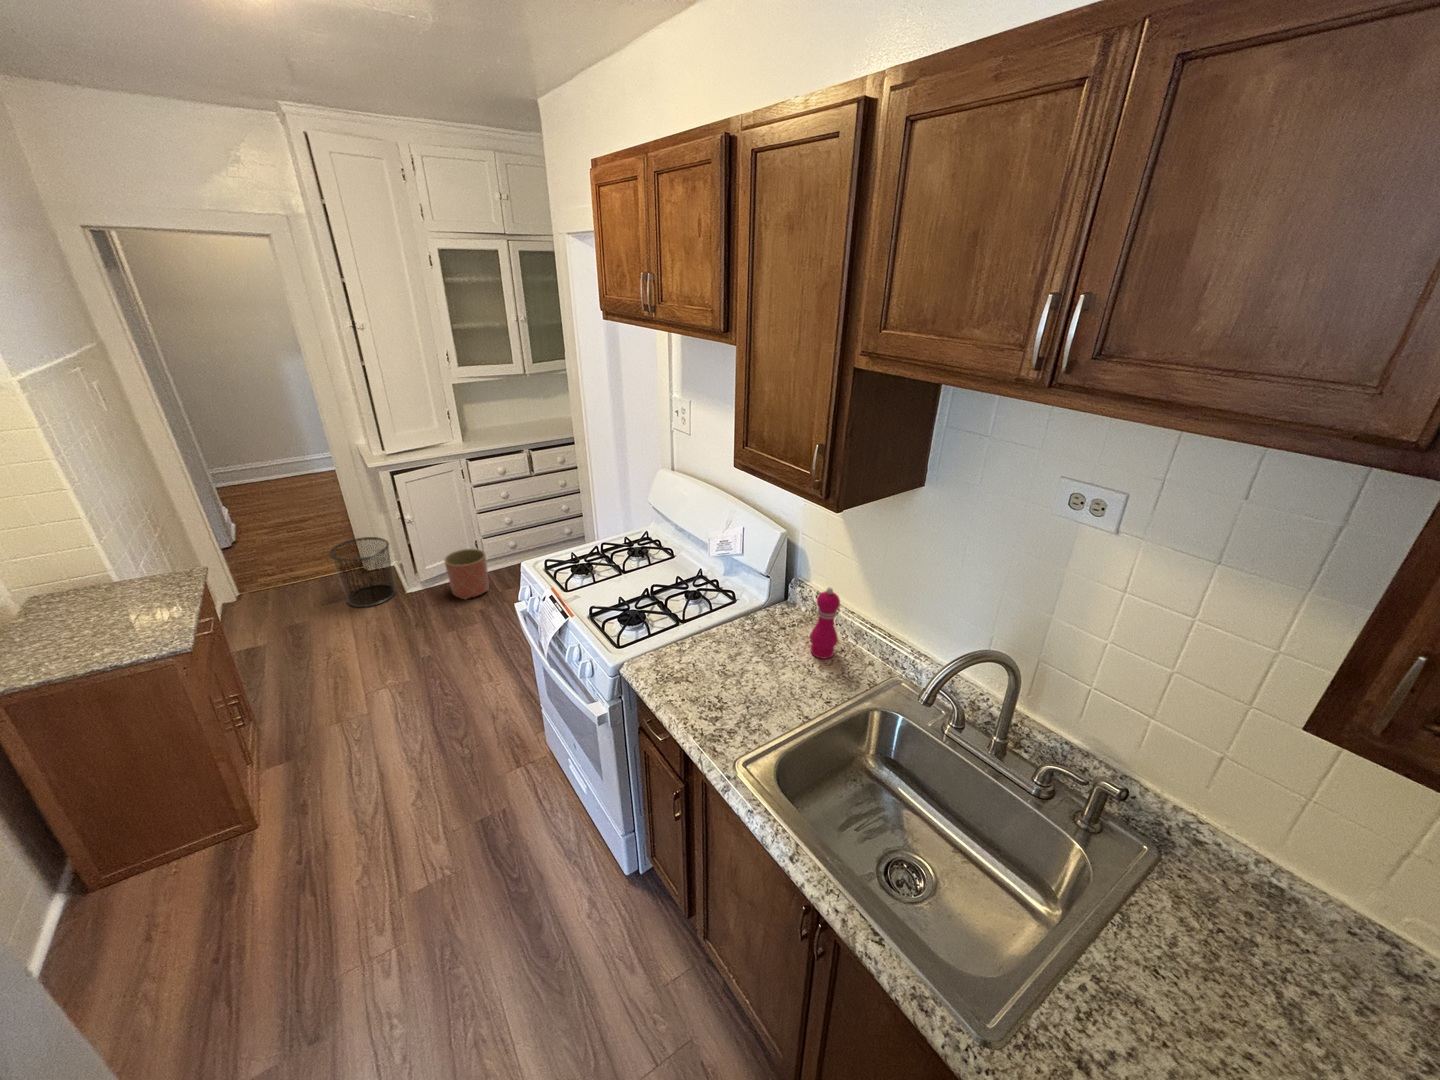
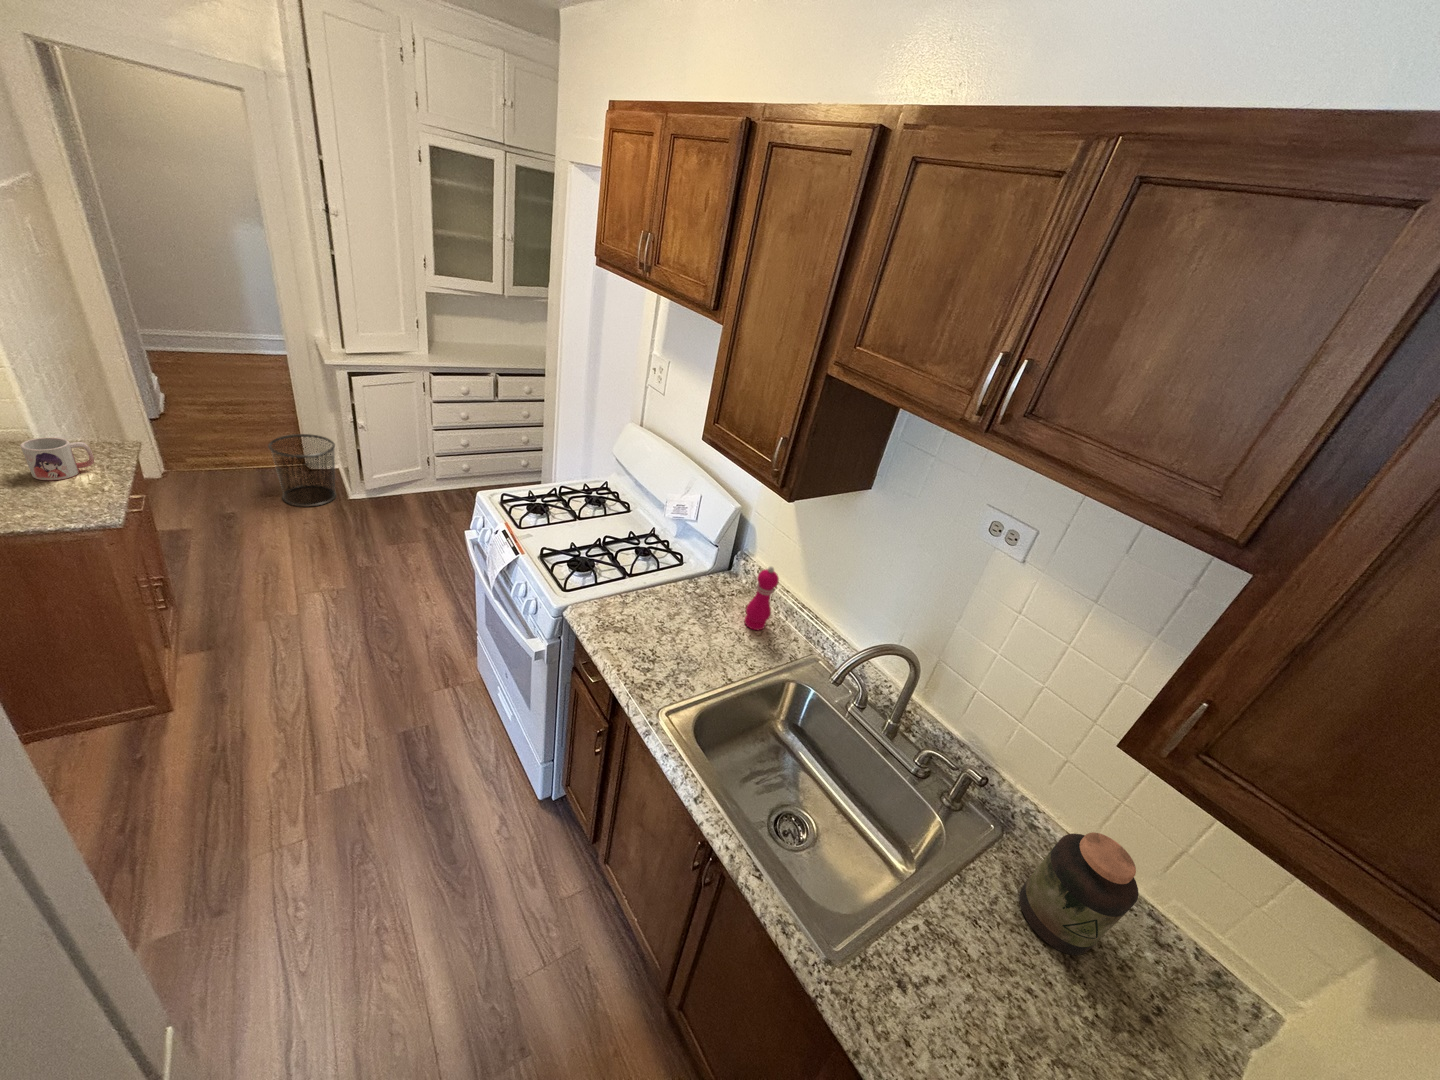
planter: present [444,549,489,599] -> none [392,464,436,516]
mug: none [97,575,164,617] -> present [20,437,94,480]
jar: none [1201,842,1366,1002] -> present [1019,832,1139,955]

